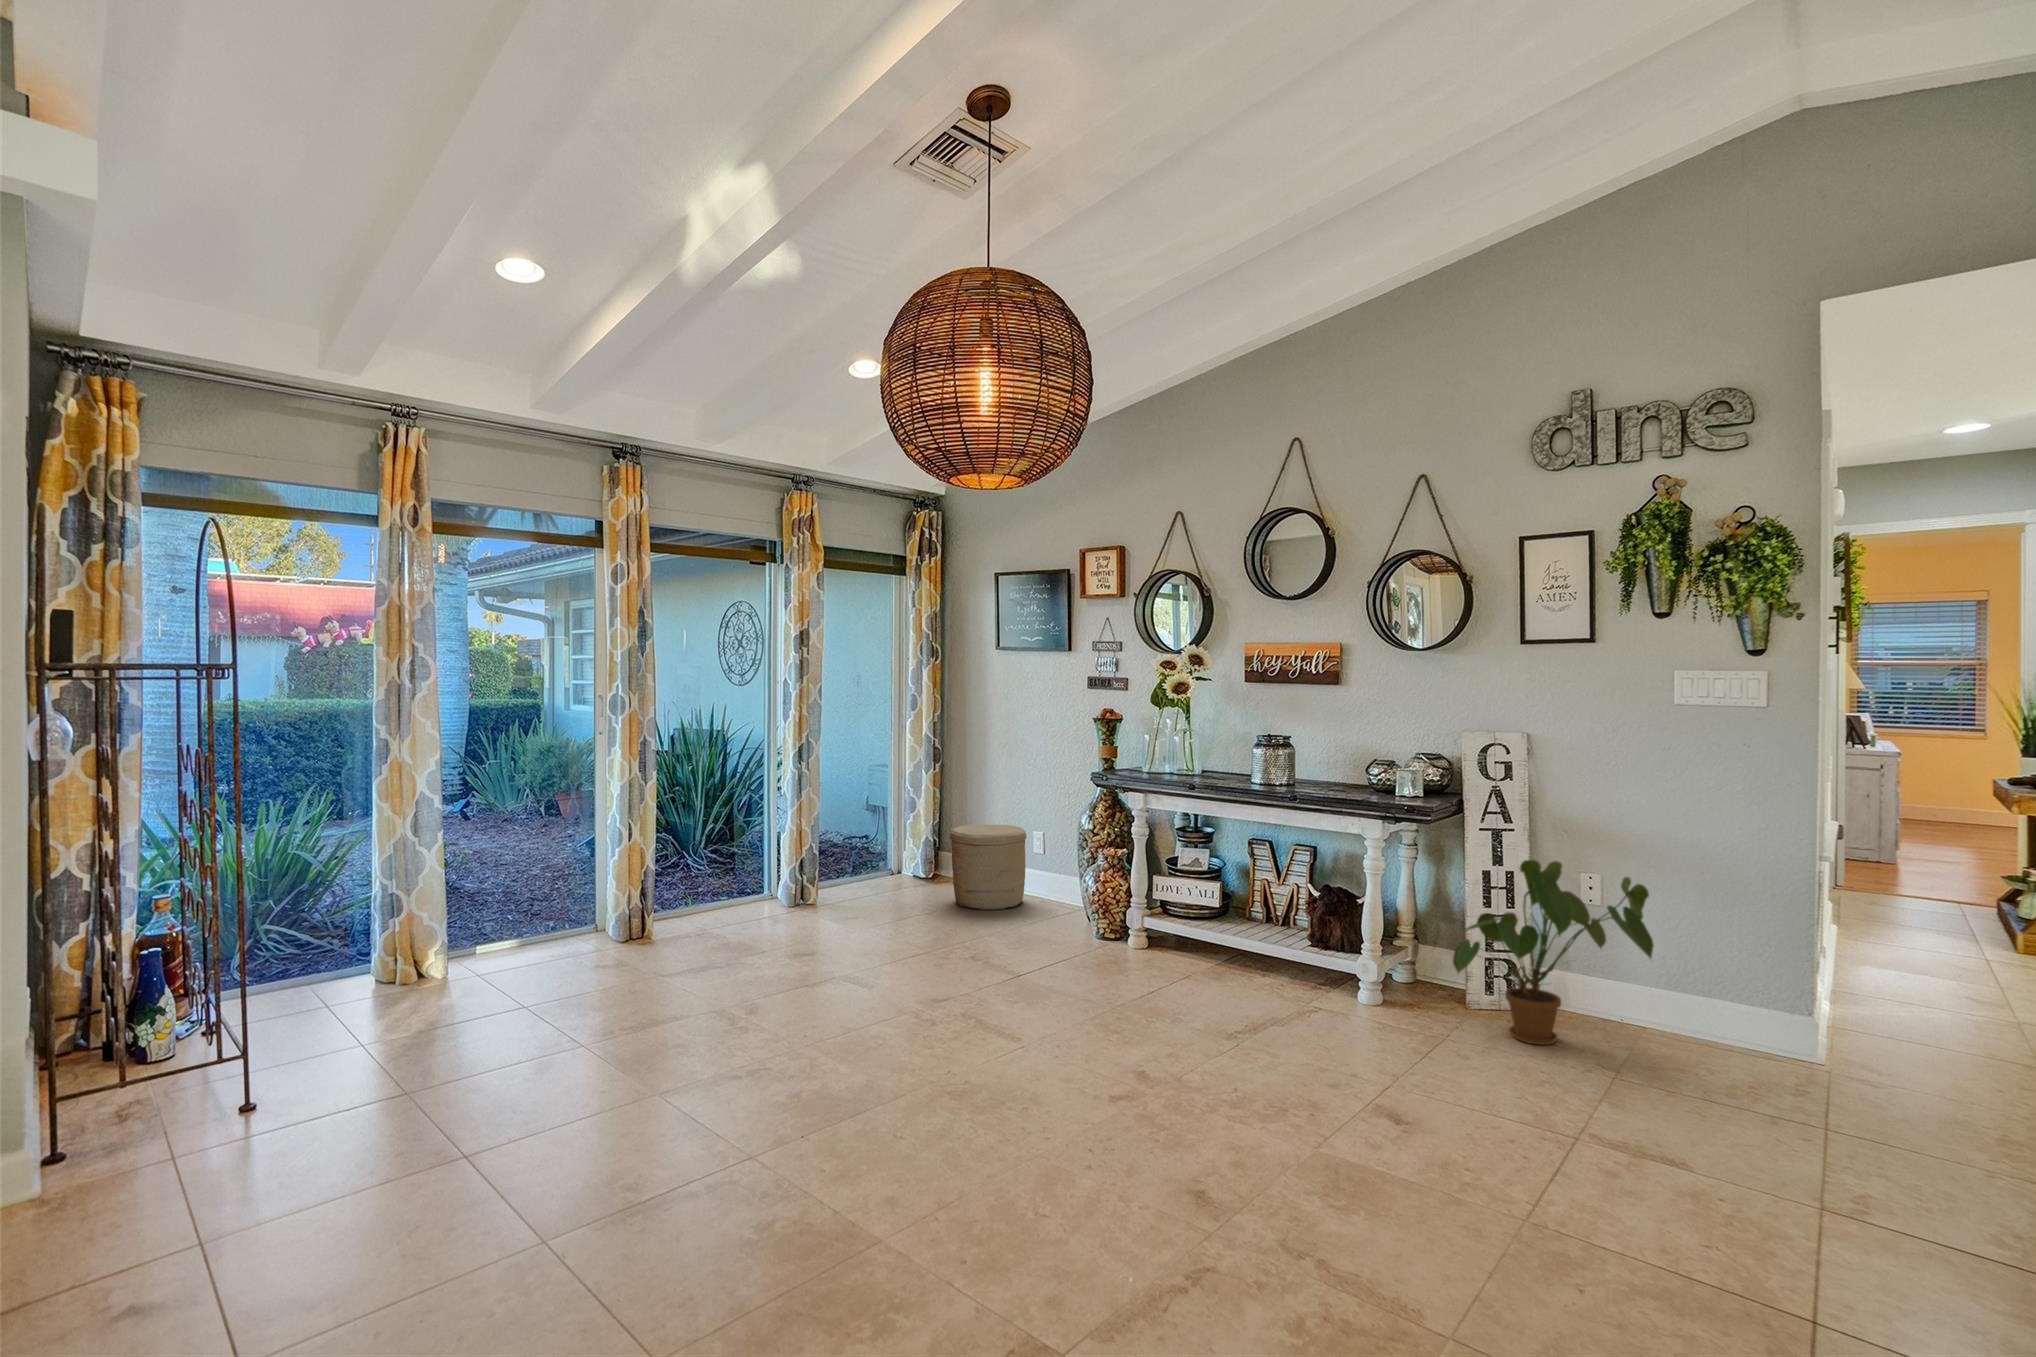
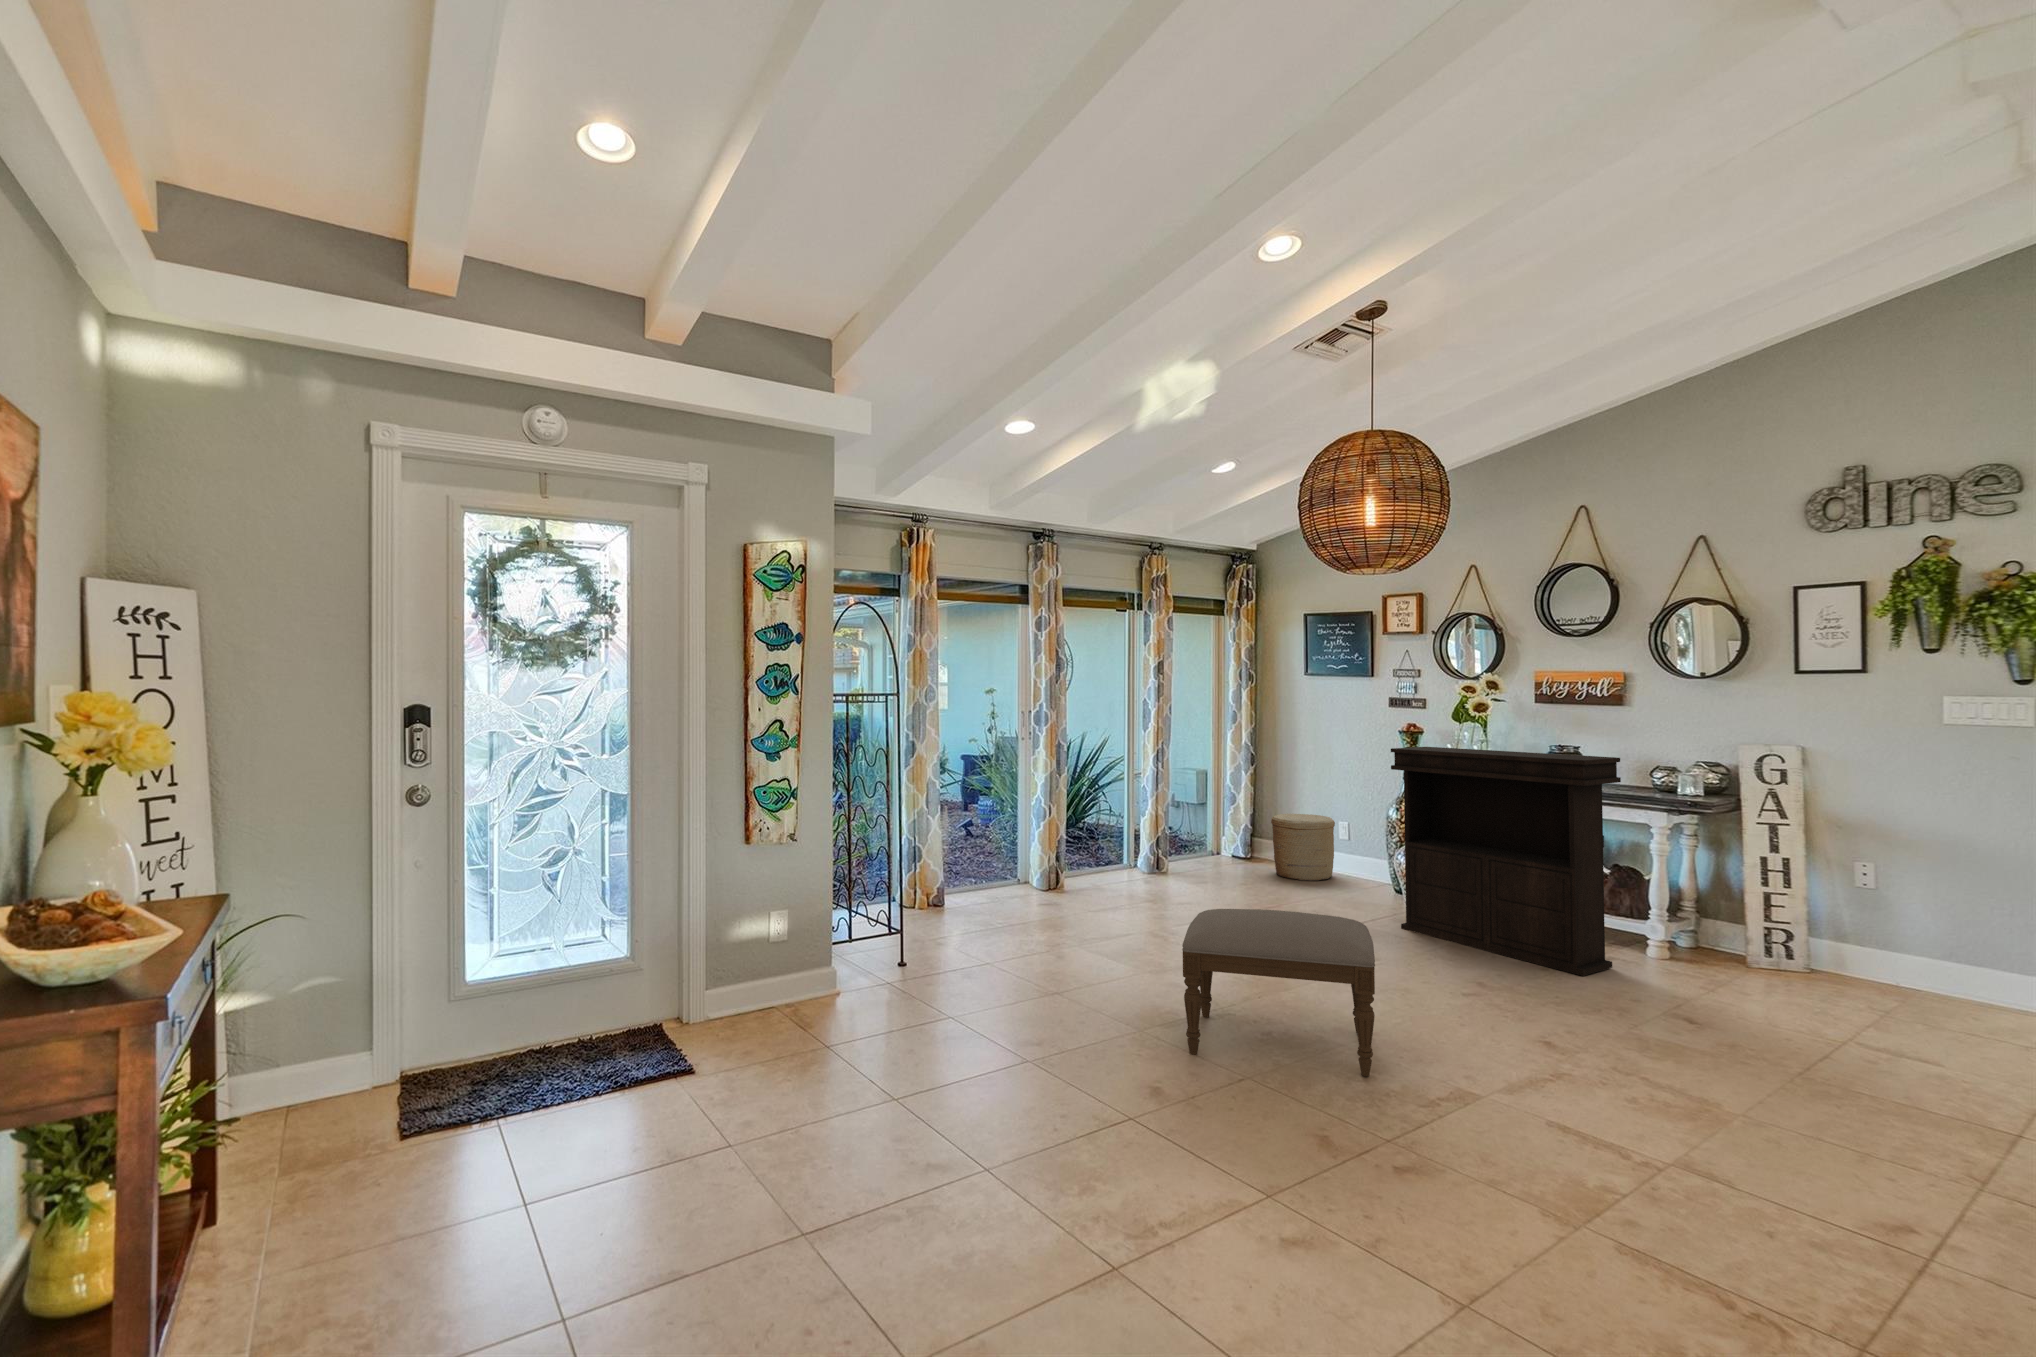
console table: none [1064,739,1324,1041] -> present [1391,747,1621,976]
house plant: present [1453,860,1654,1045] -> none [1736,849,1925,994]
ottoman: none [598,1005,944,1295] -> present [1182,909,1375,1076]

